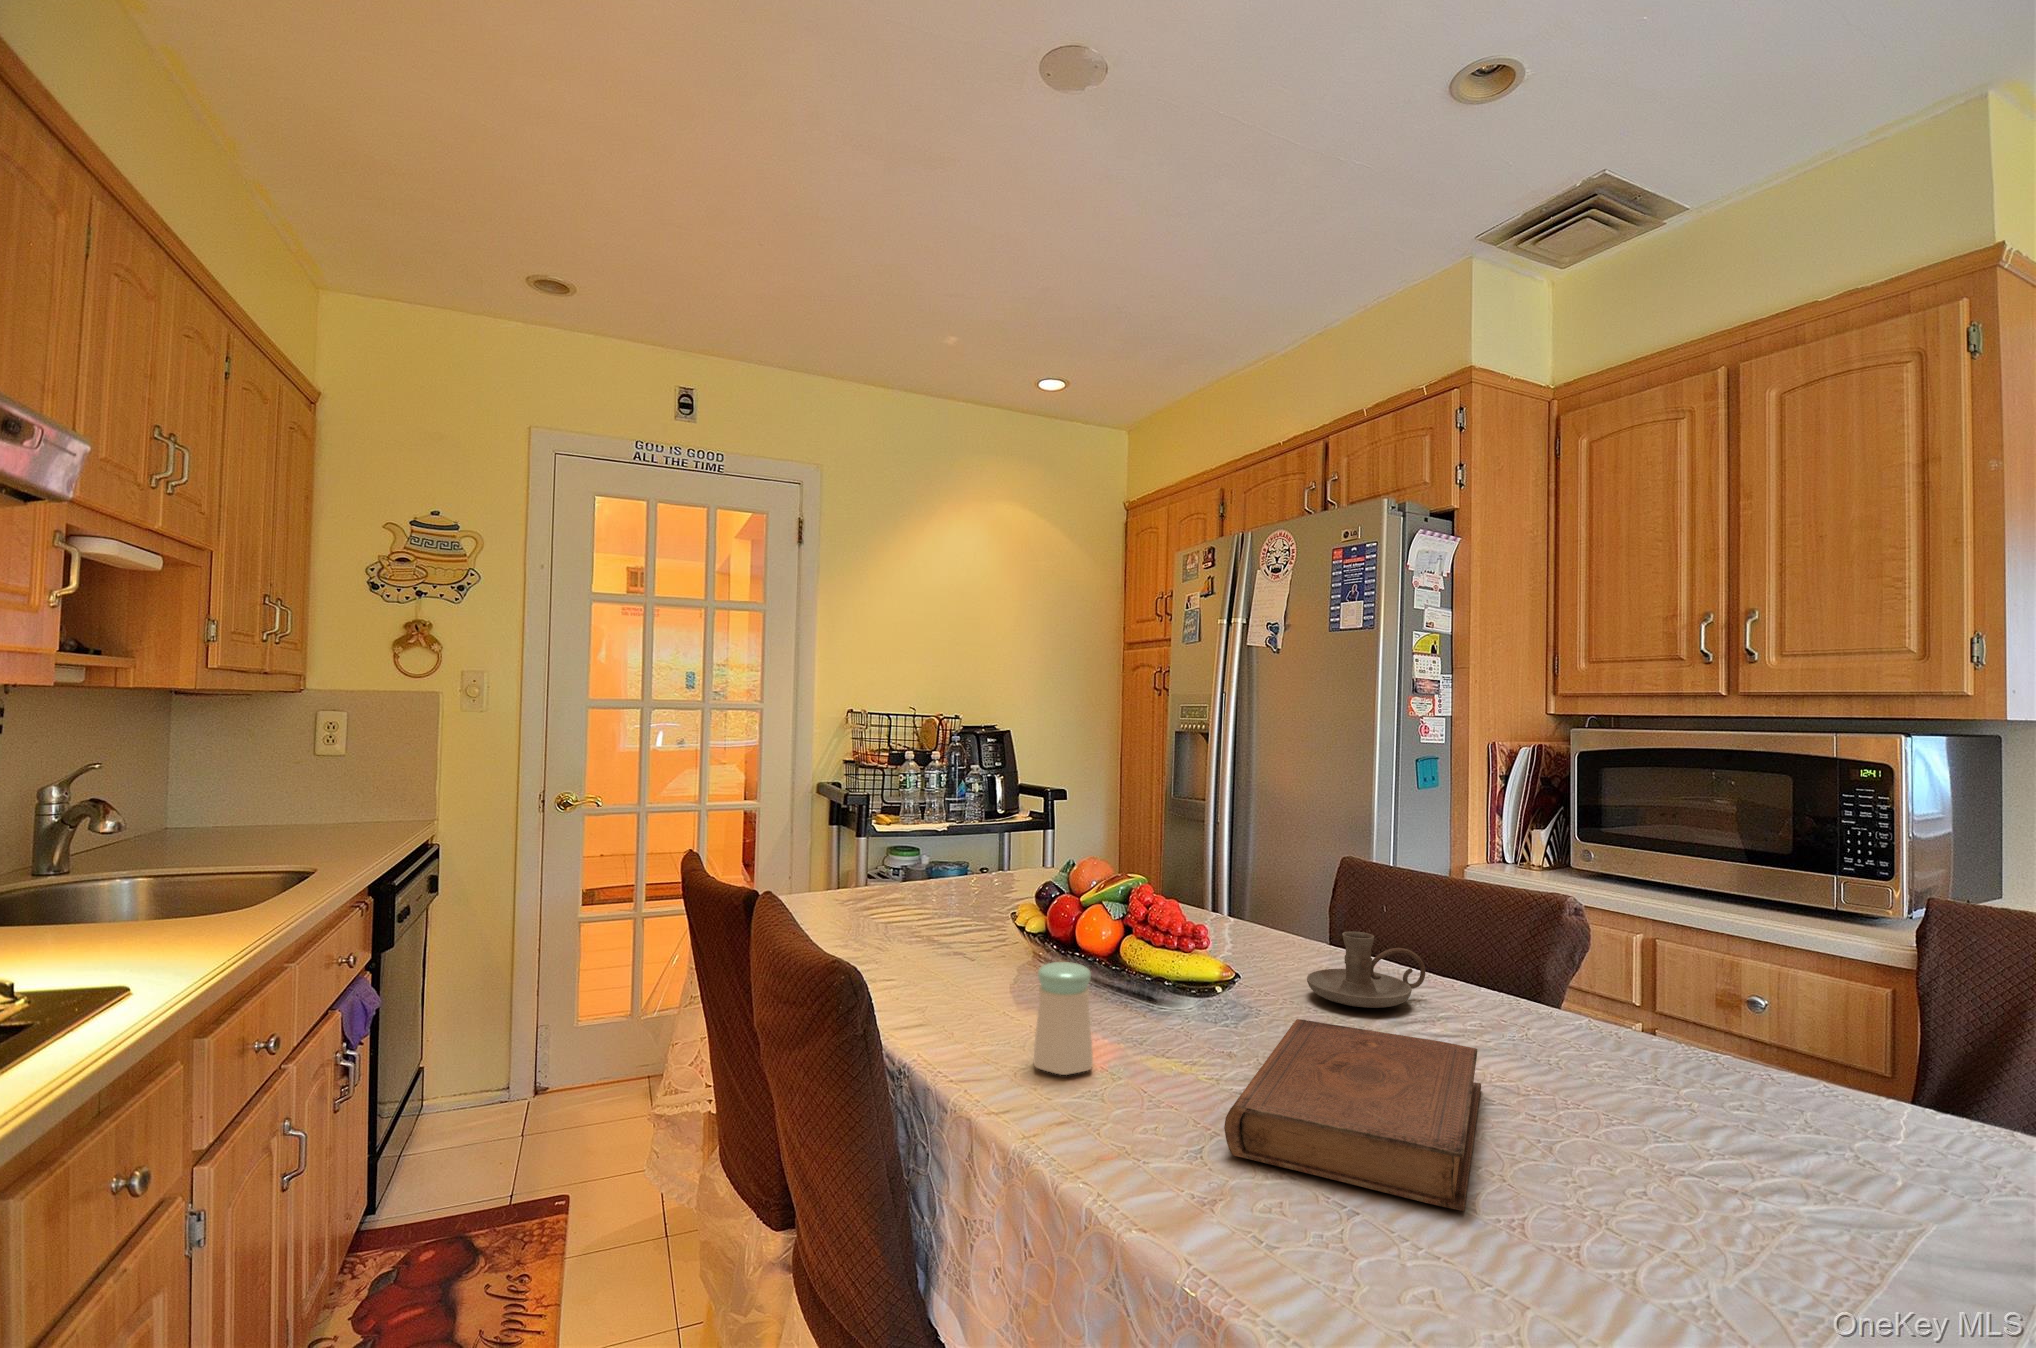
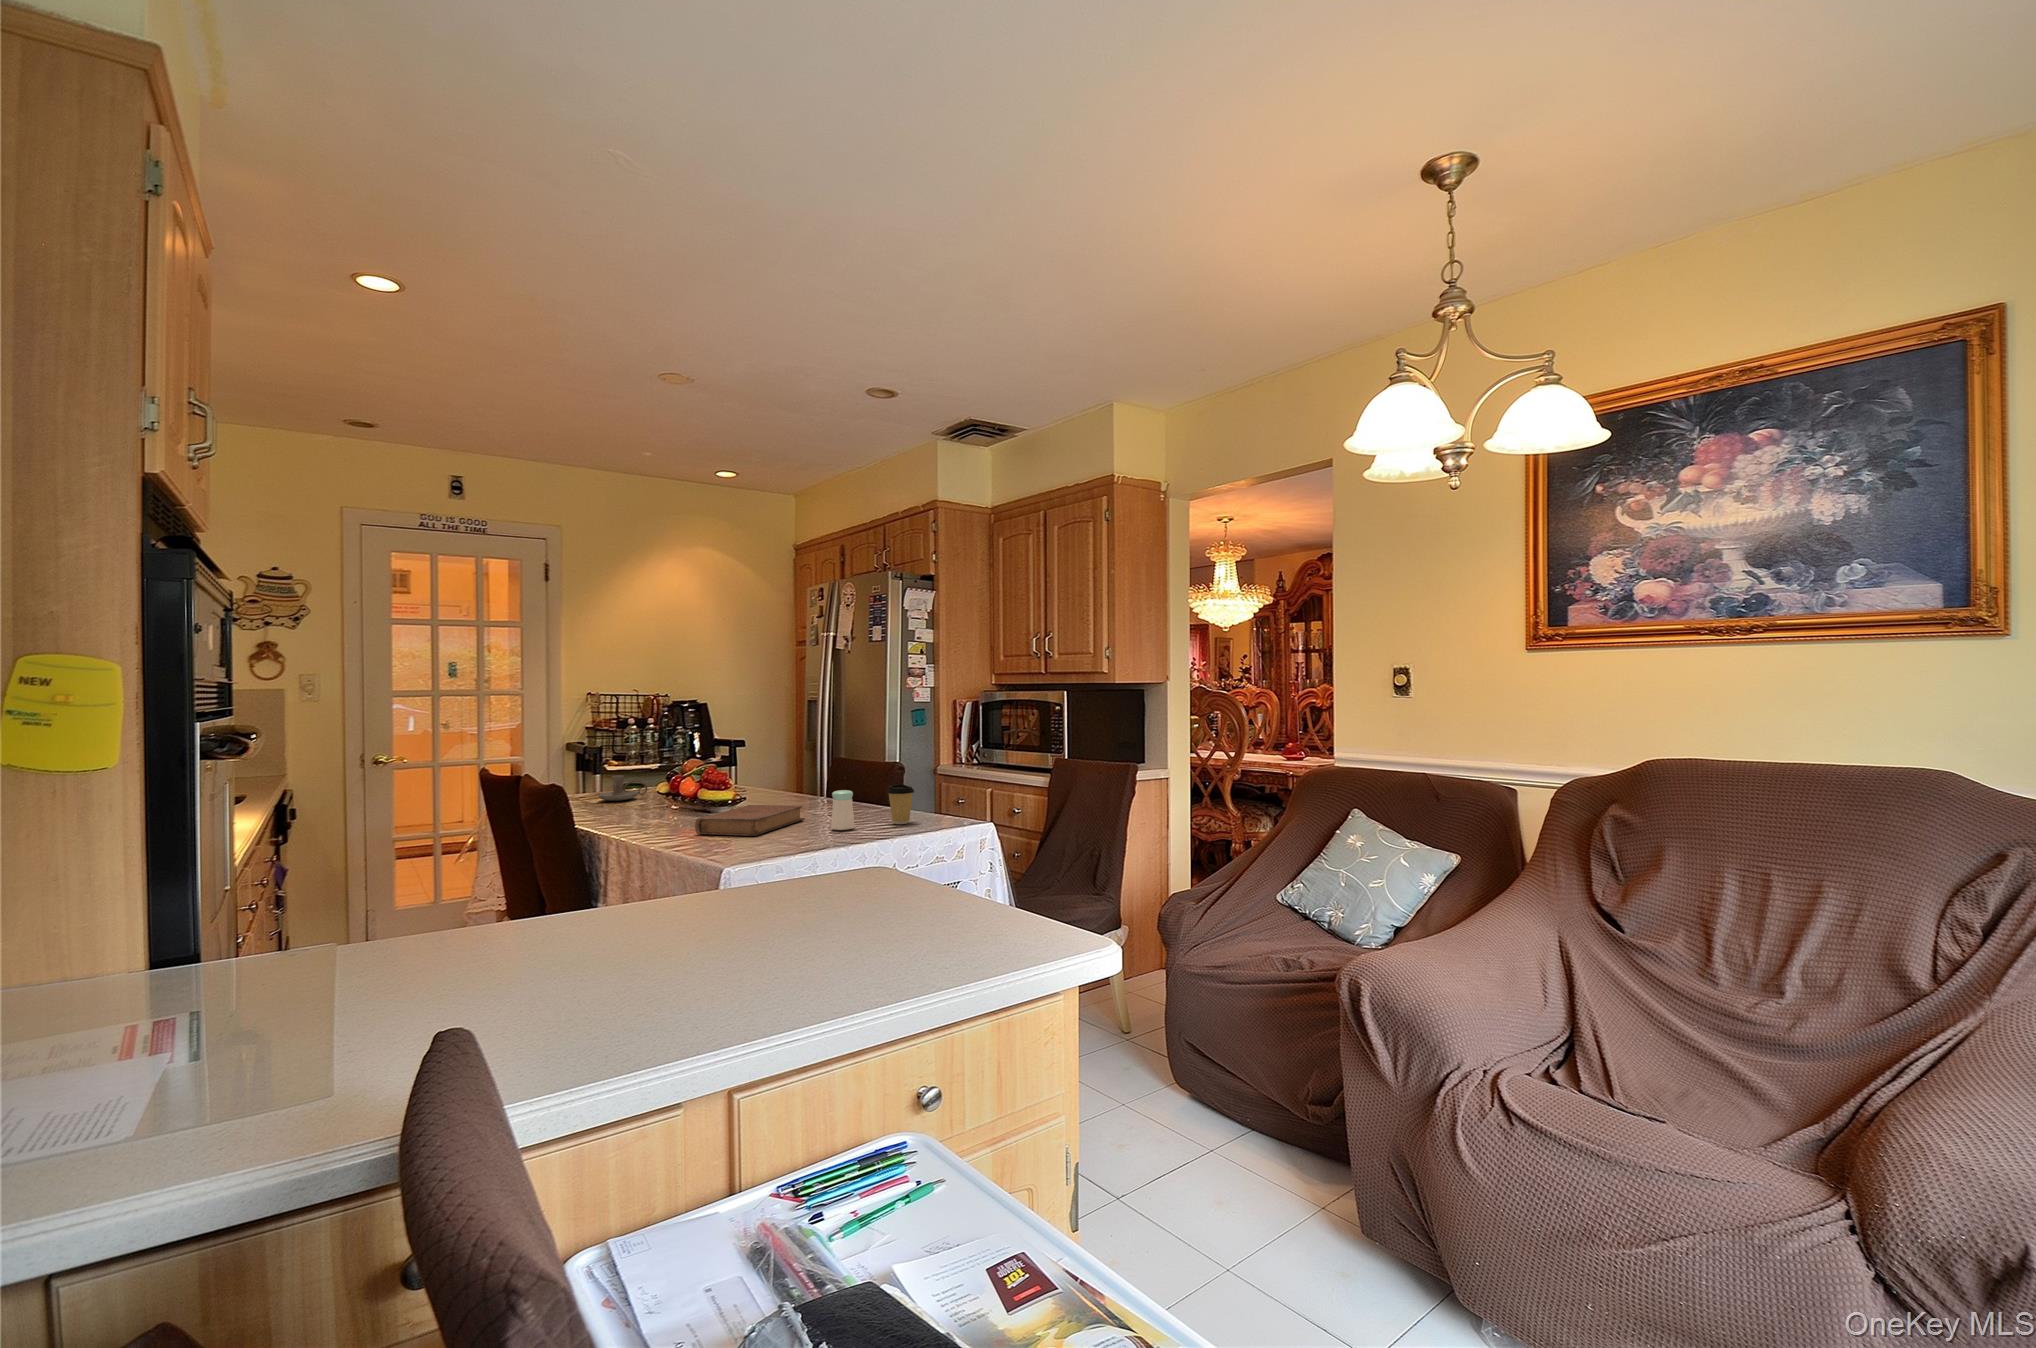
candle holder: present [1307,931,1425,1008] -> present [598,775,647,801]
salt shaker: present [1034,962,1093,1075] -> present [831,790,854,830]
coffee cup: none [1825,1028,1953,1181] -> present [887,785,914,824]

